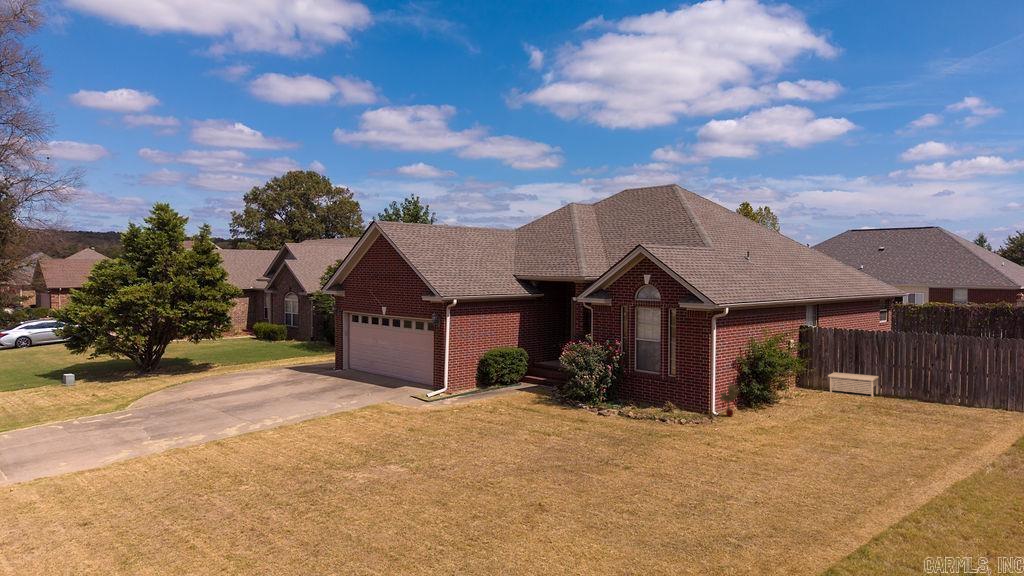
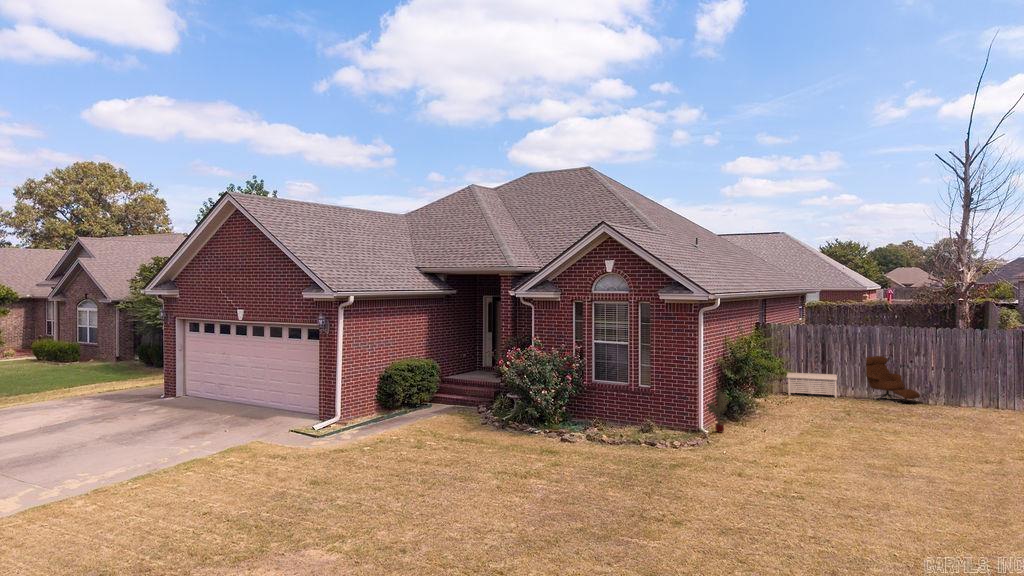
lounge chair: none [902,361,949,407] -> present [866,356,920,405]

